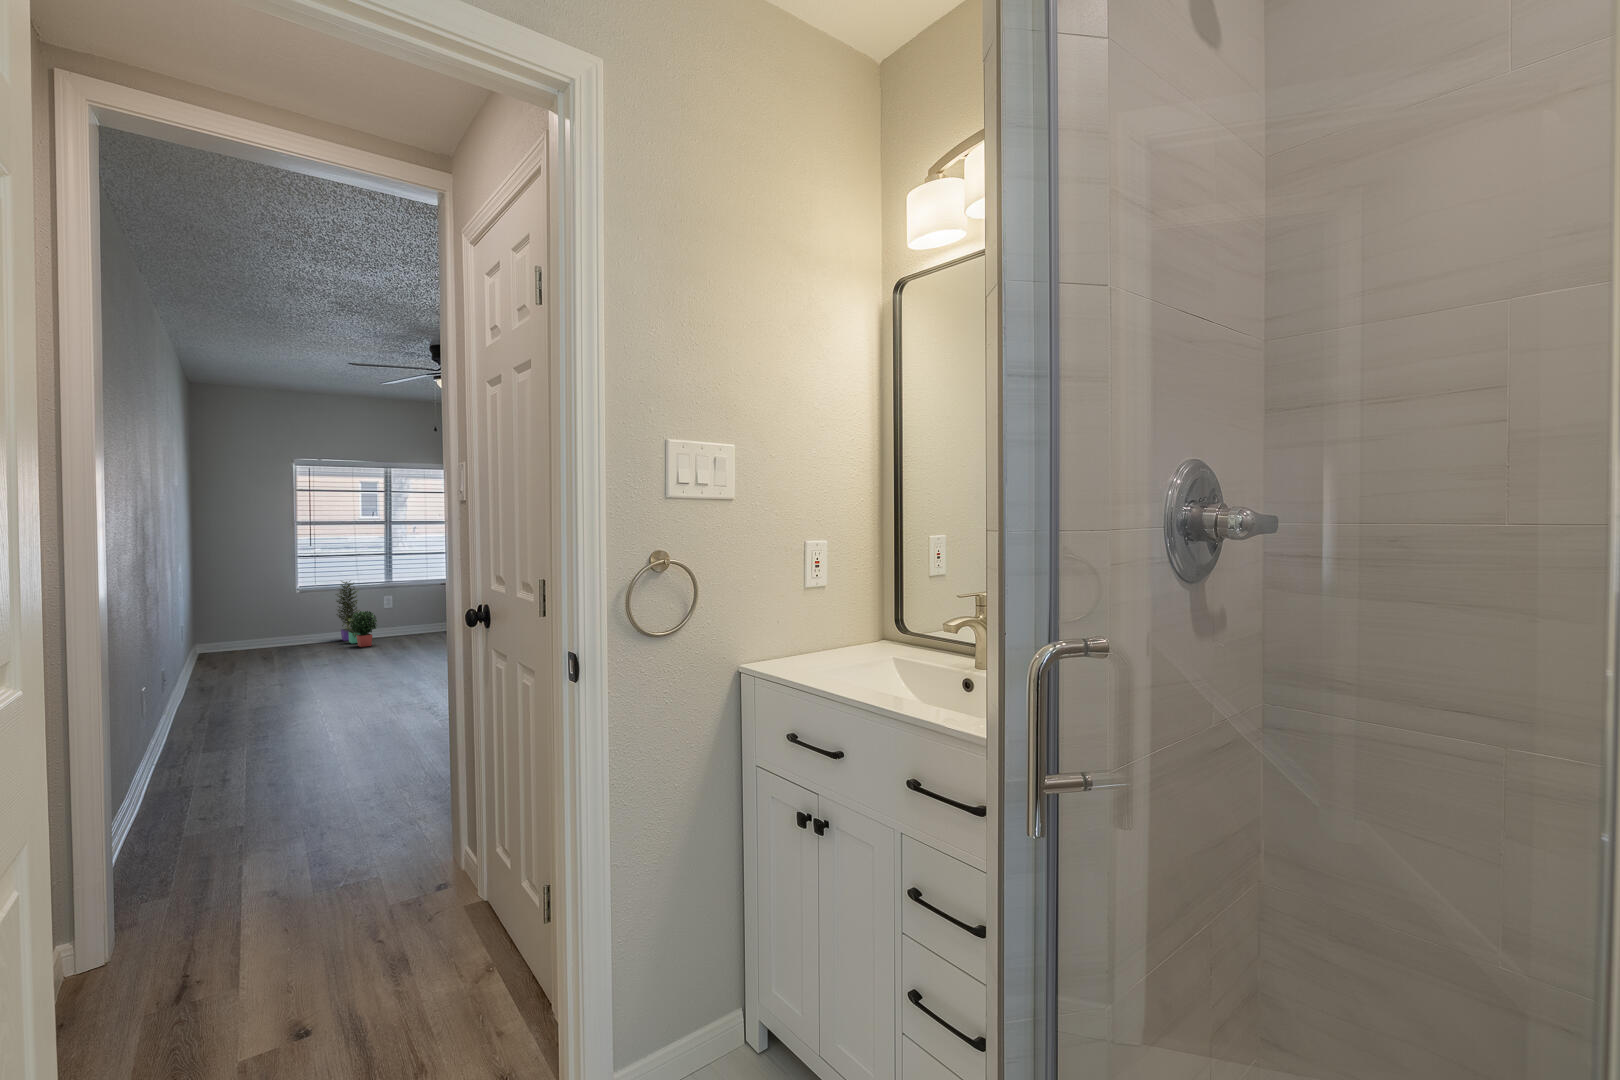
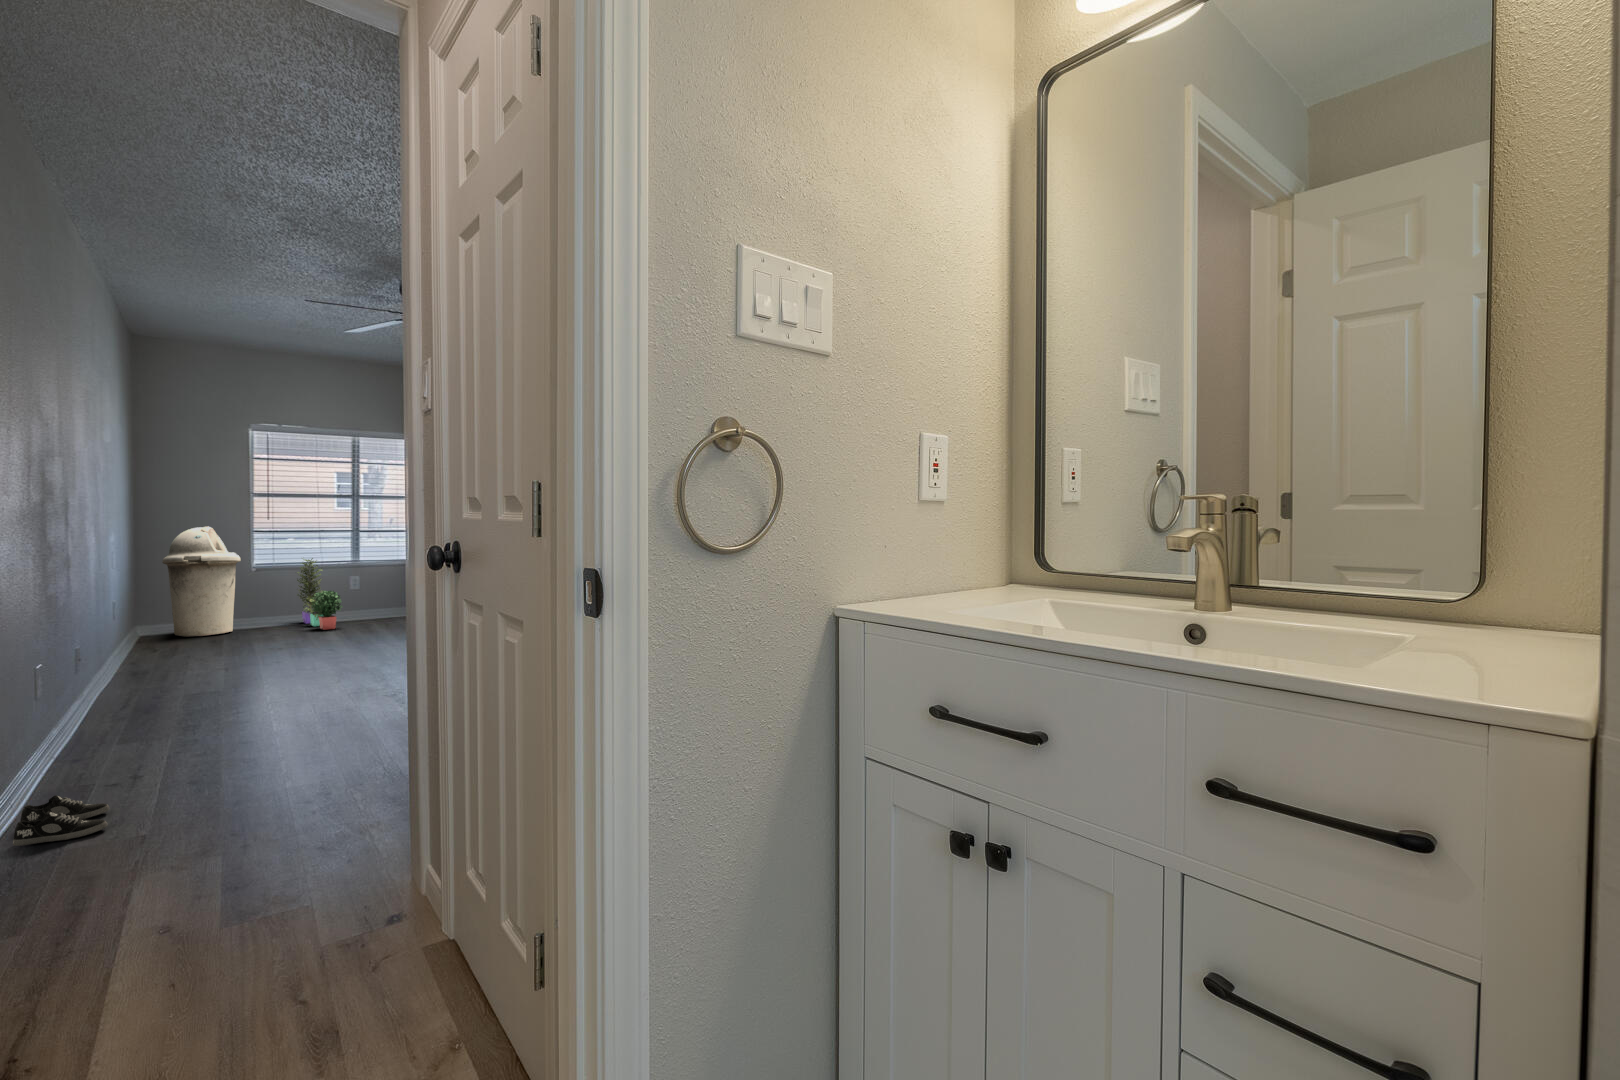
trash can: none [219,553,287,654] -> present [162,526,241,637]
shoe: none [143,794,212,833] -> present [13,795,110,846]

